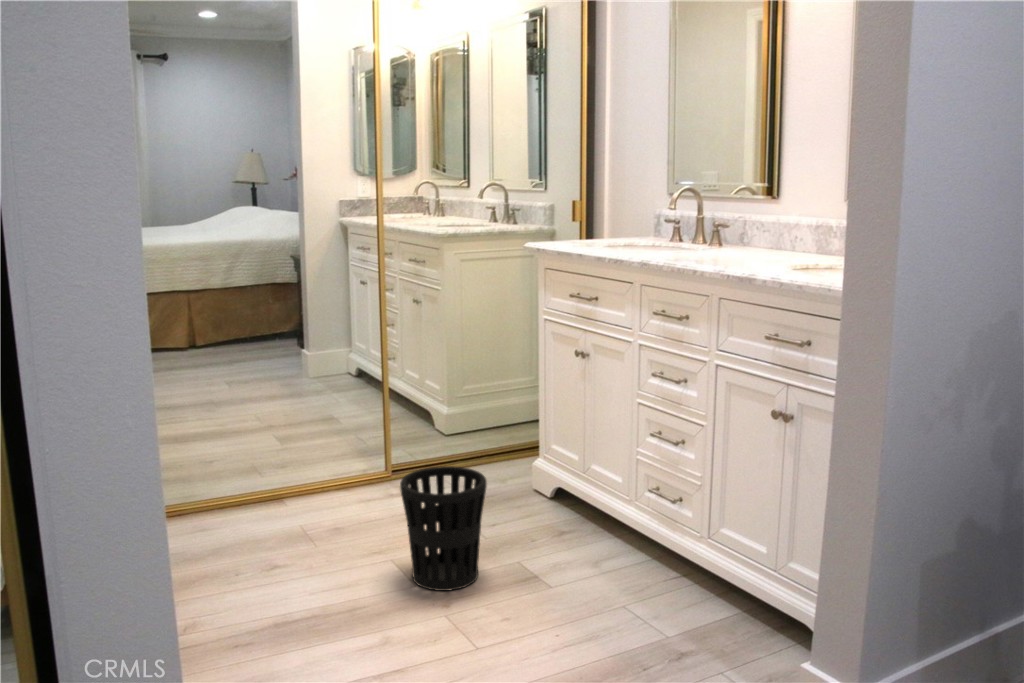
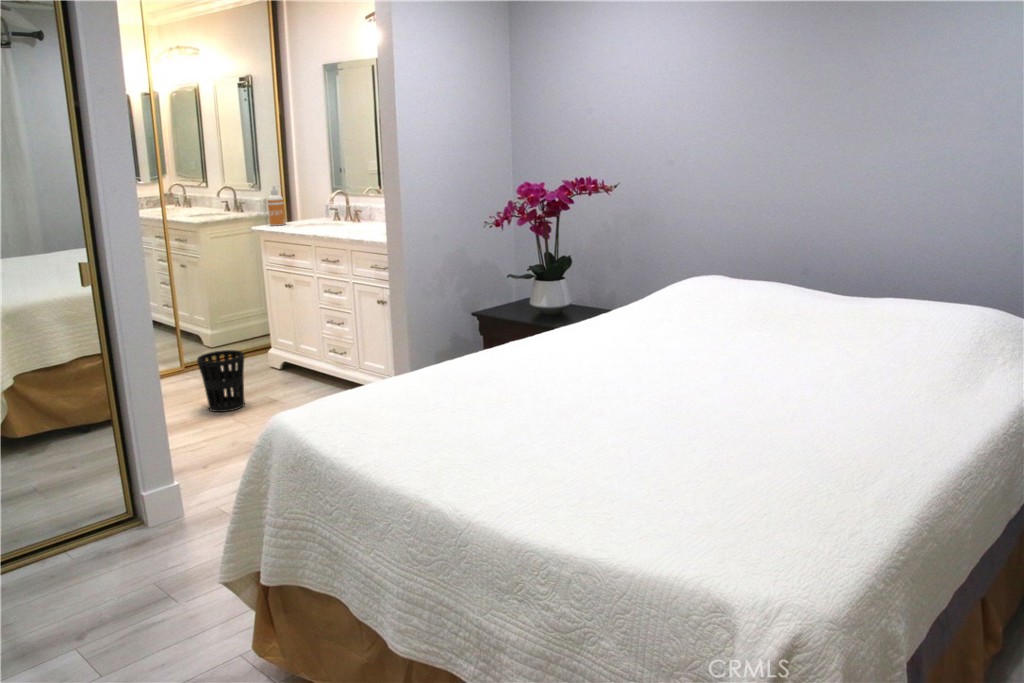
soap dispenser: none [558,175,585,244] -> present [267,186,286,226]

